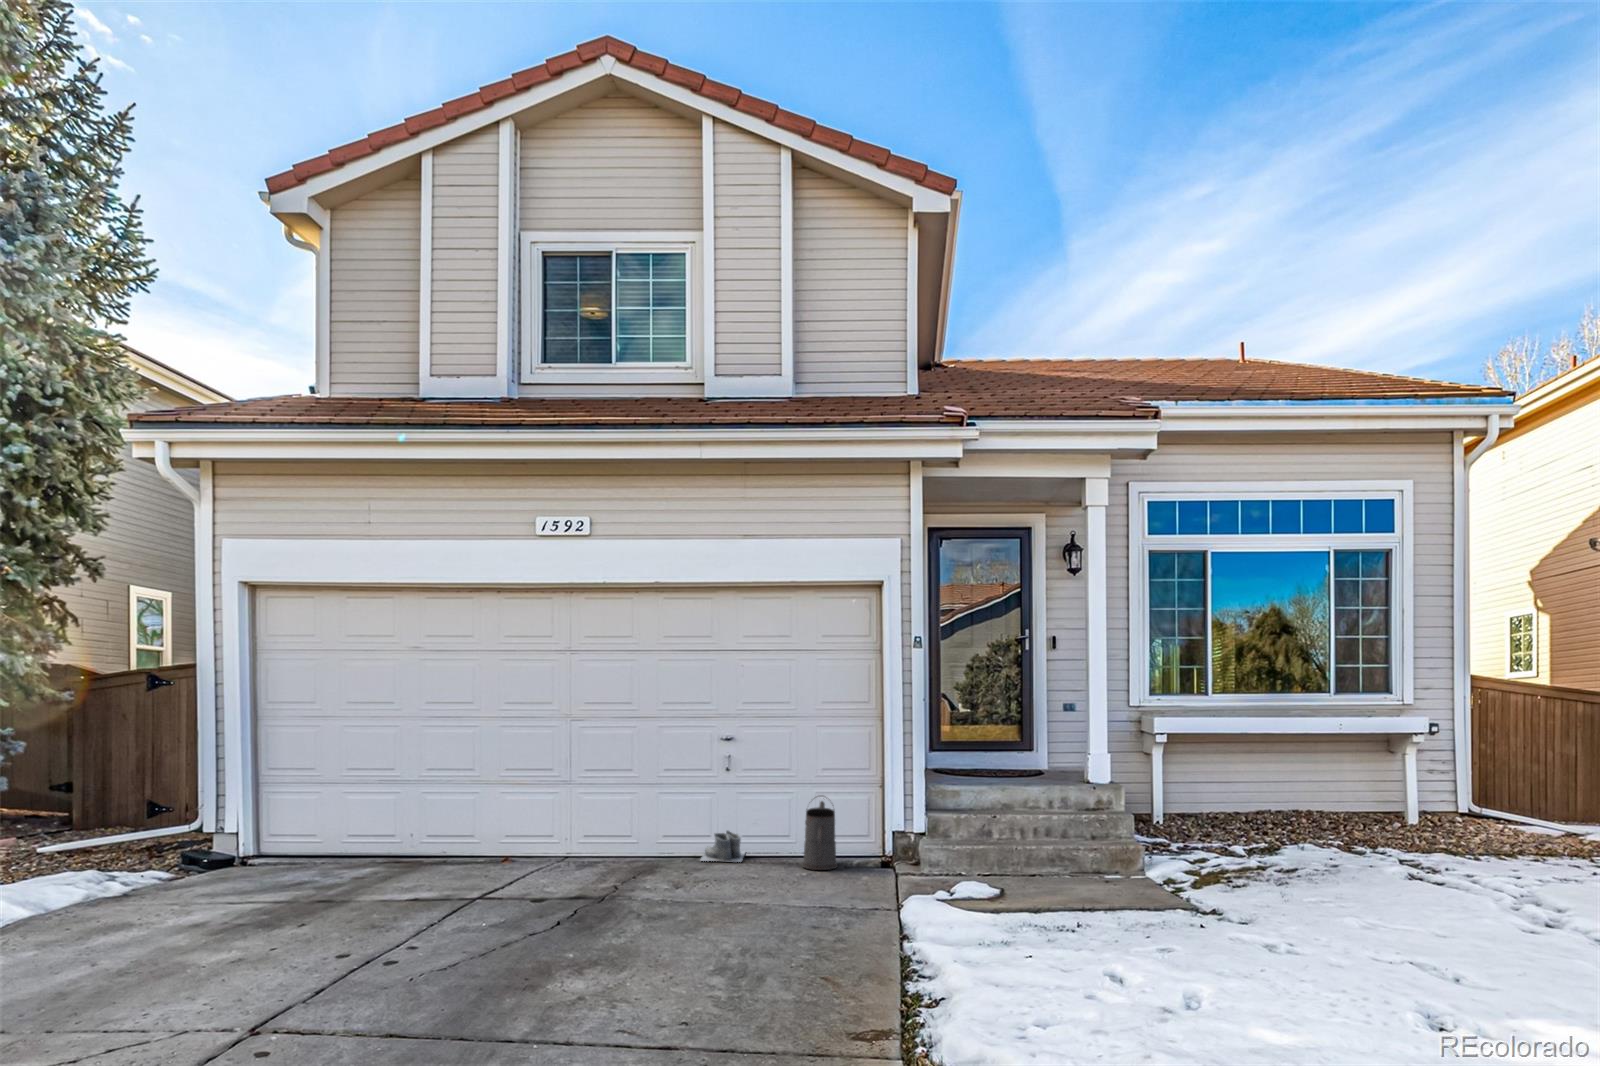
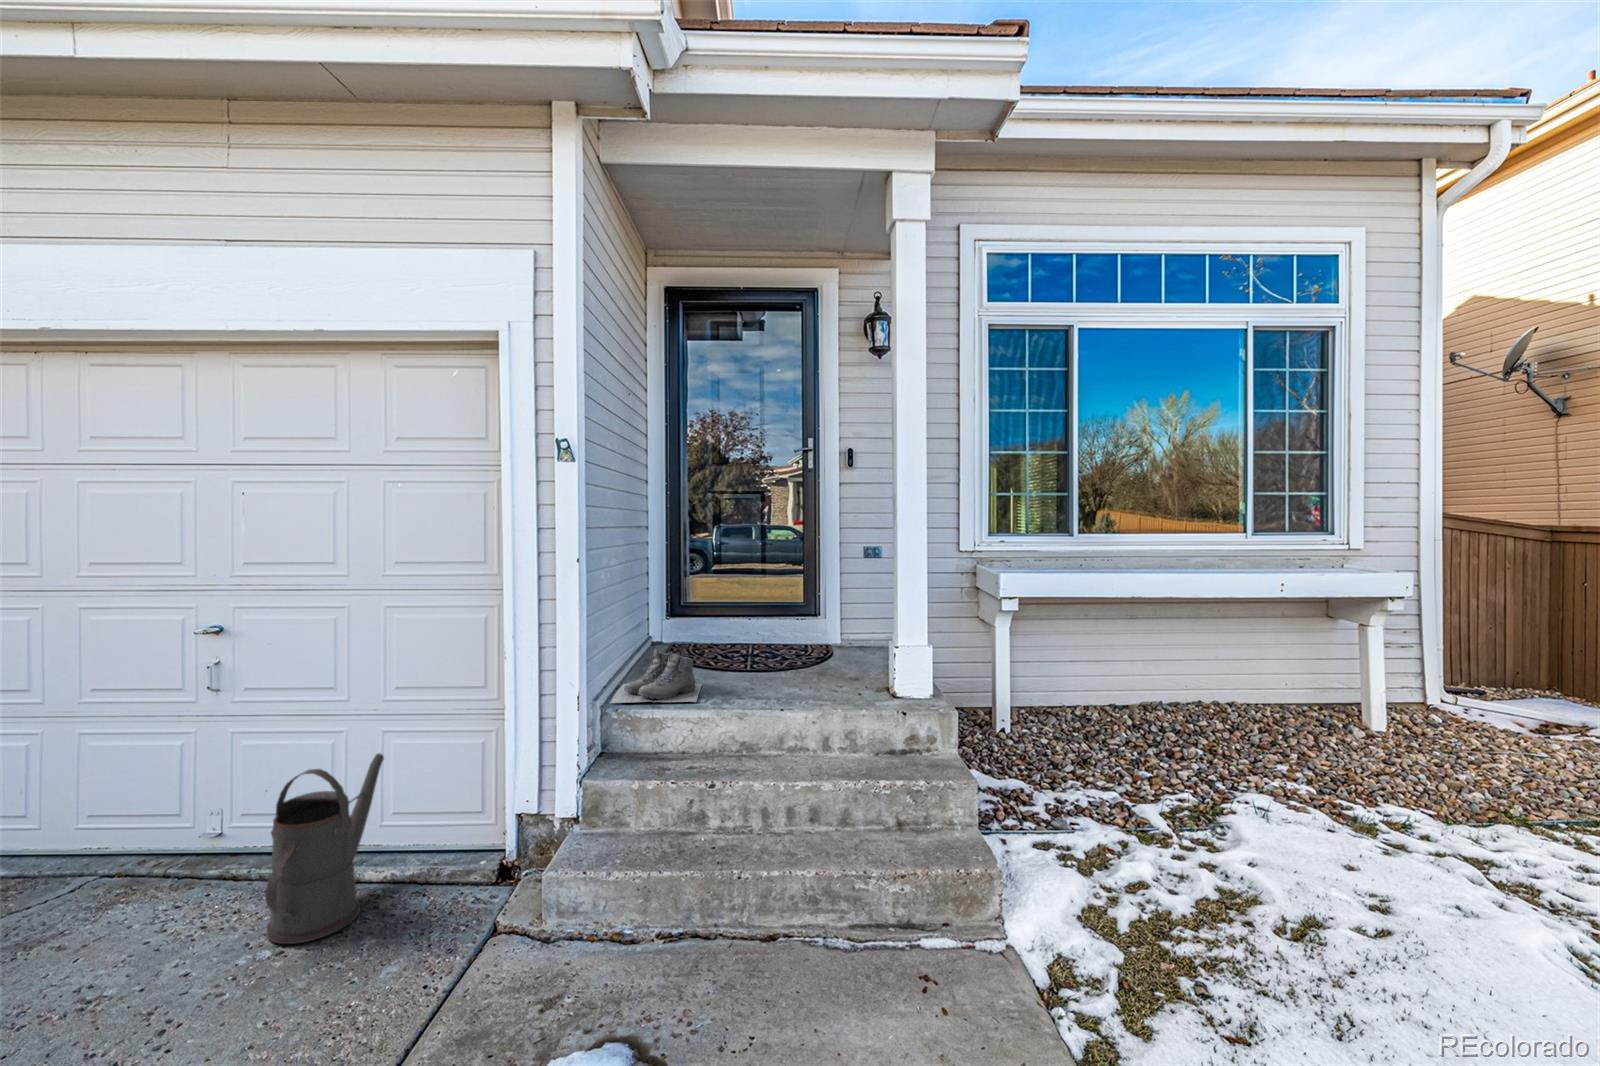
boots: present [701,831,745,862] -> present [610,649,702,703]

